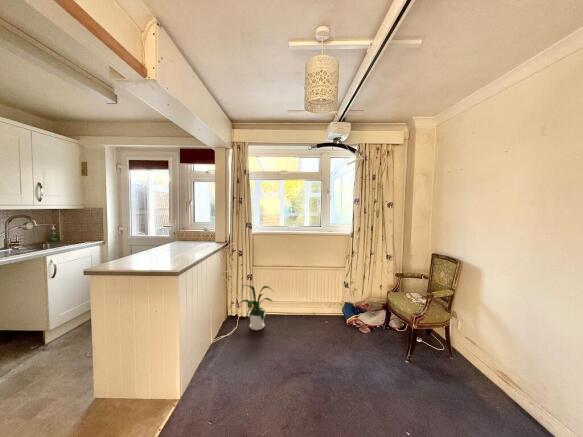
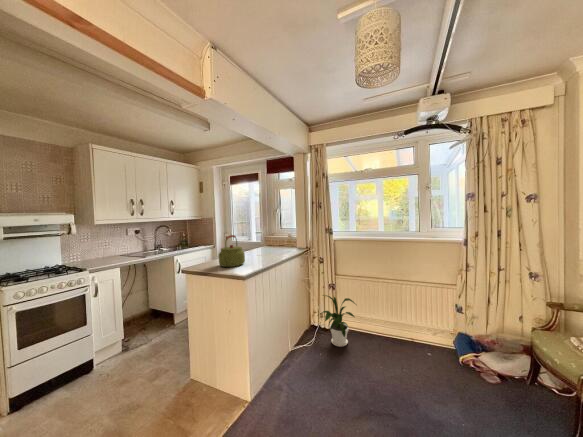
kettle: none [136,229,169,263] -> present [219,235,245,267]

